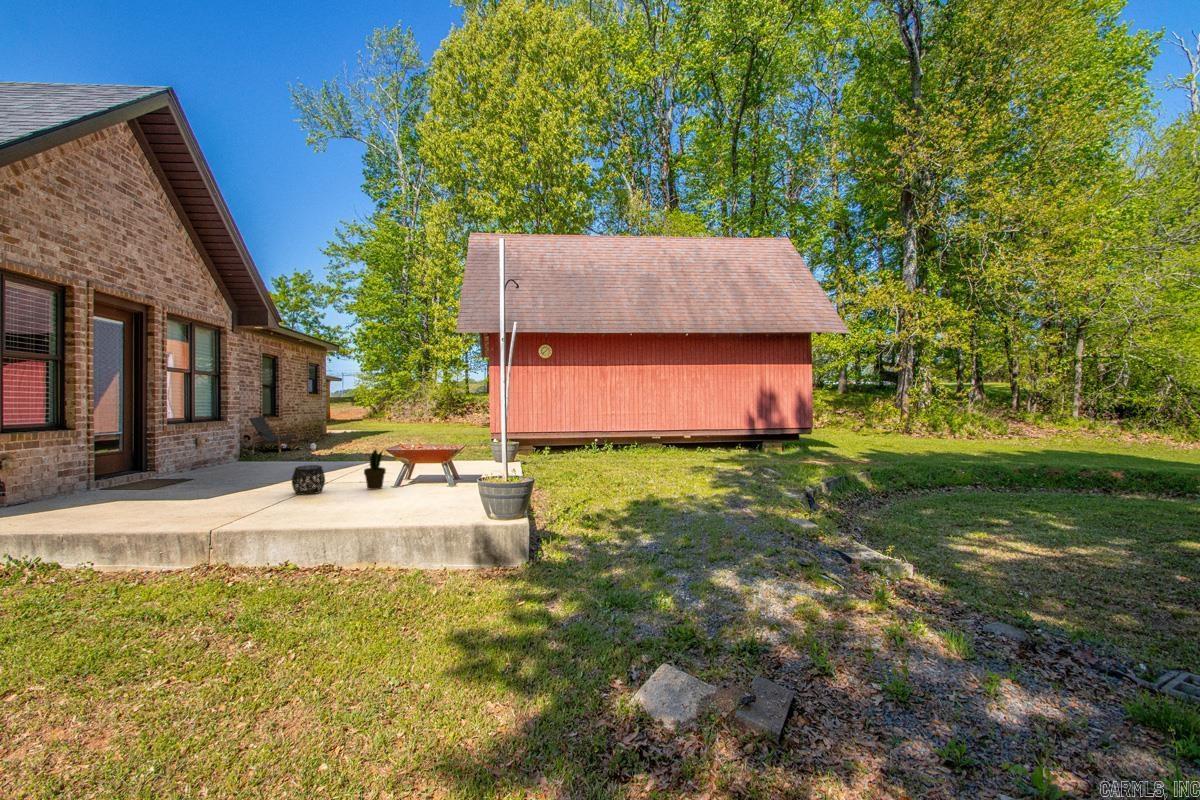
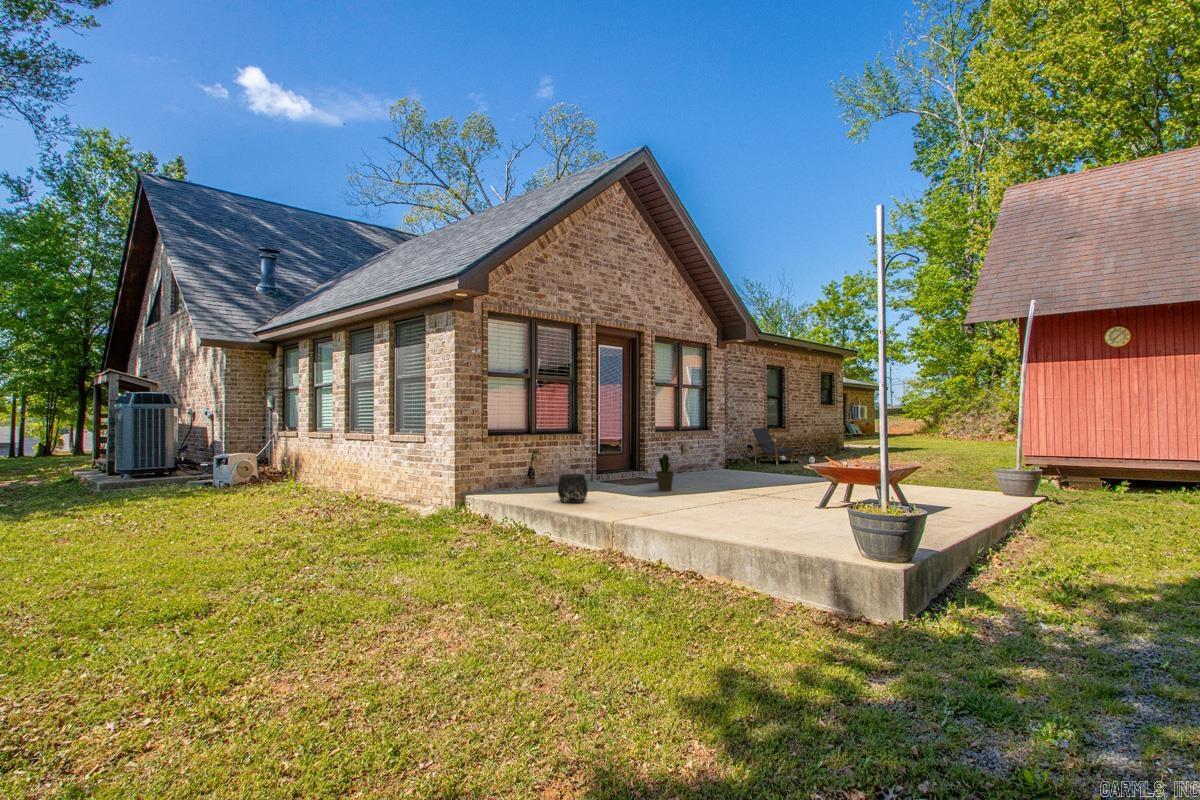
potted plant: present [364,450,386,490] -> present [656,454,674,491]
woven basket: present [292,465,325,494] -> present [558,474,588,503]

